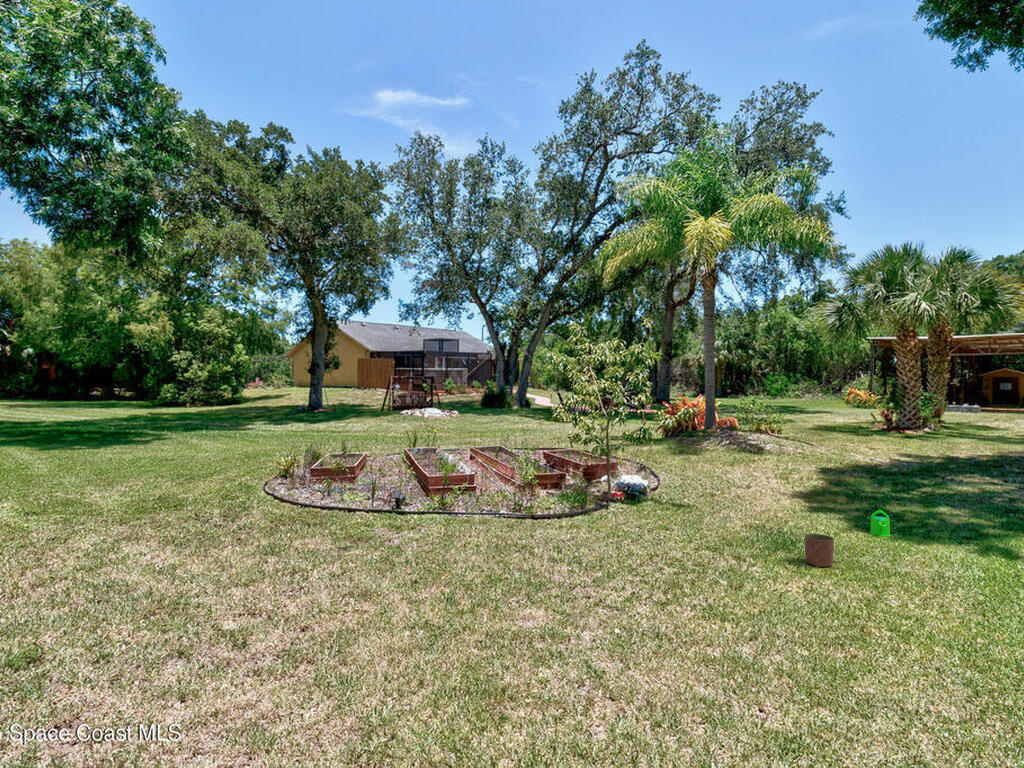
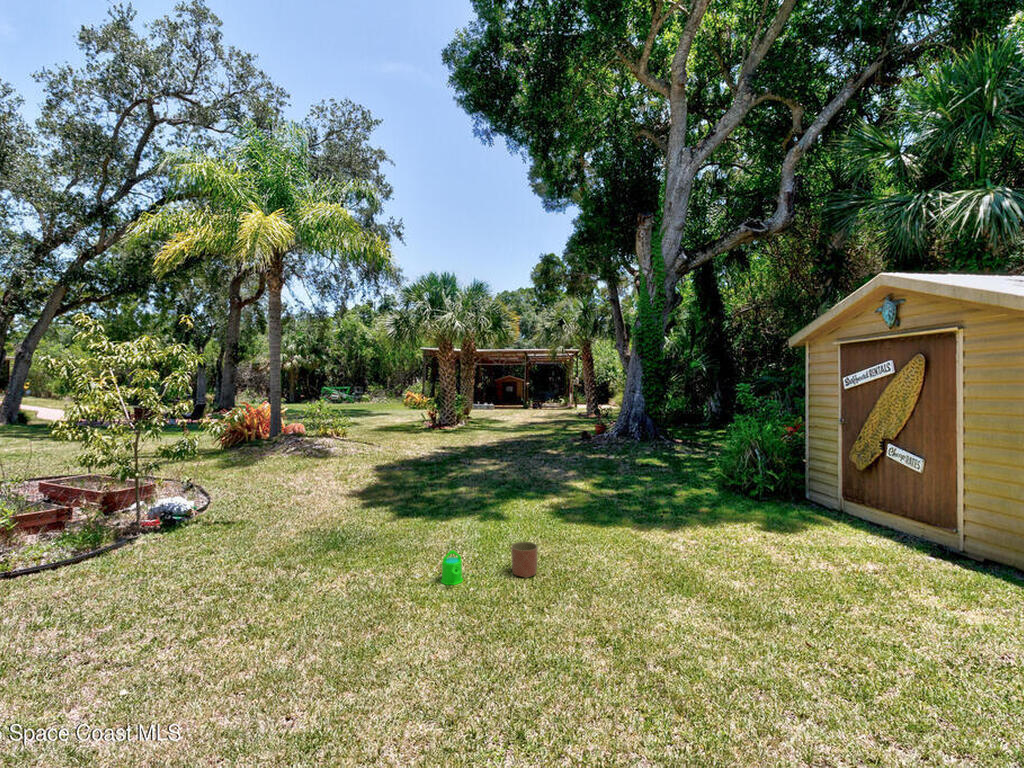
planter: present [804,534,834,567] -> present [511,542,538,578]

